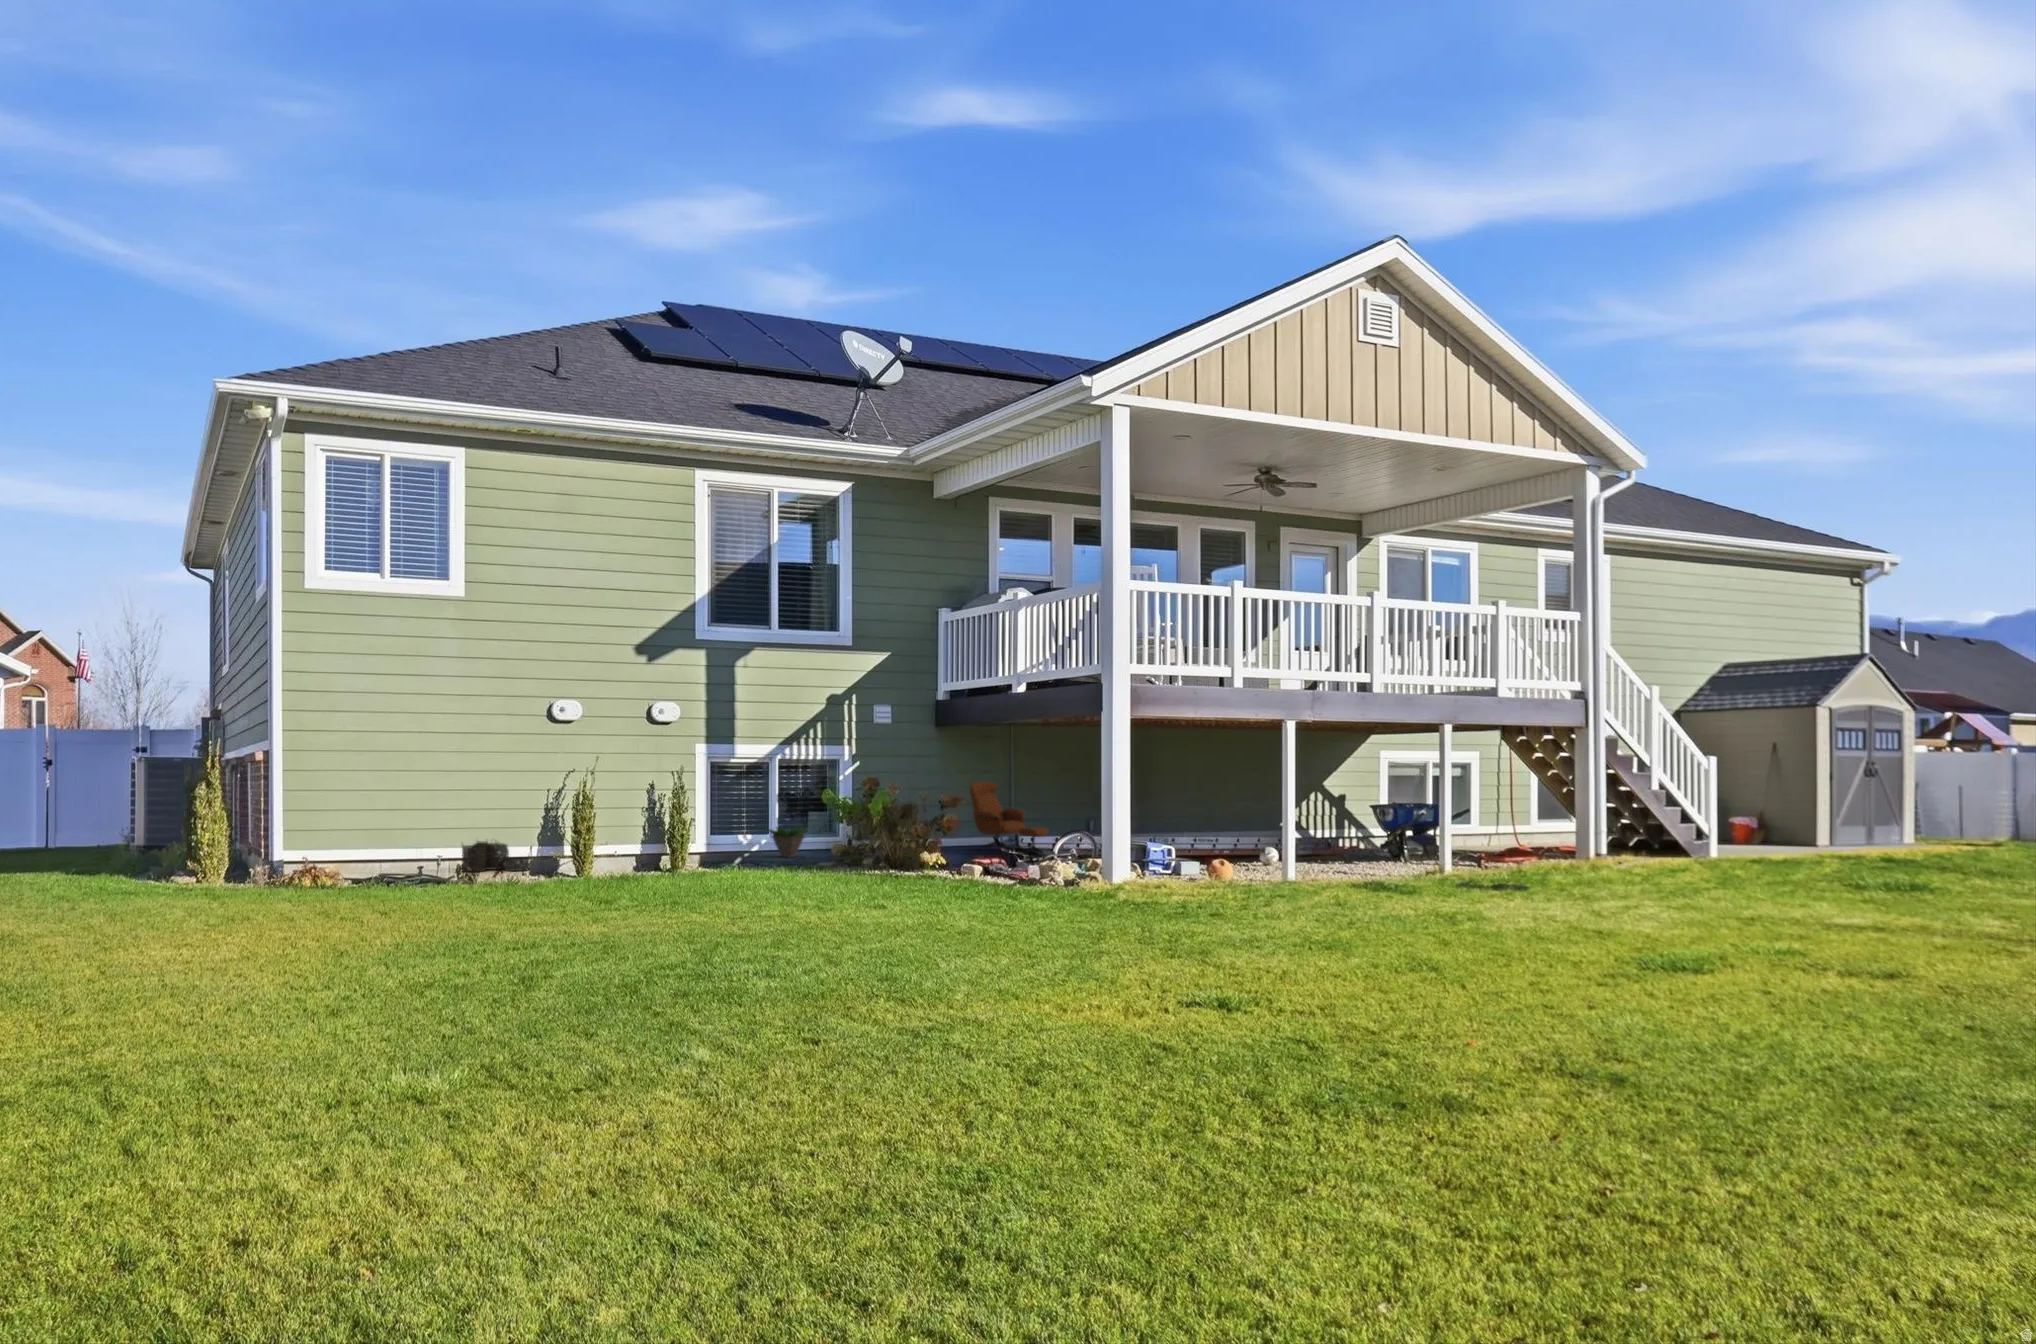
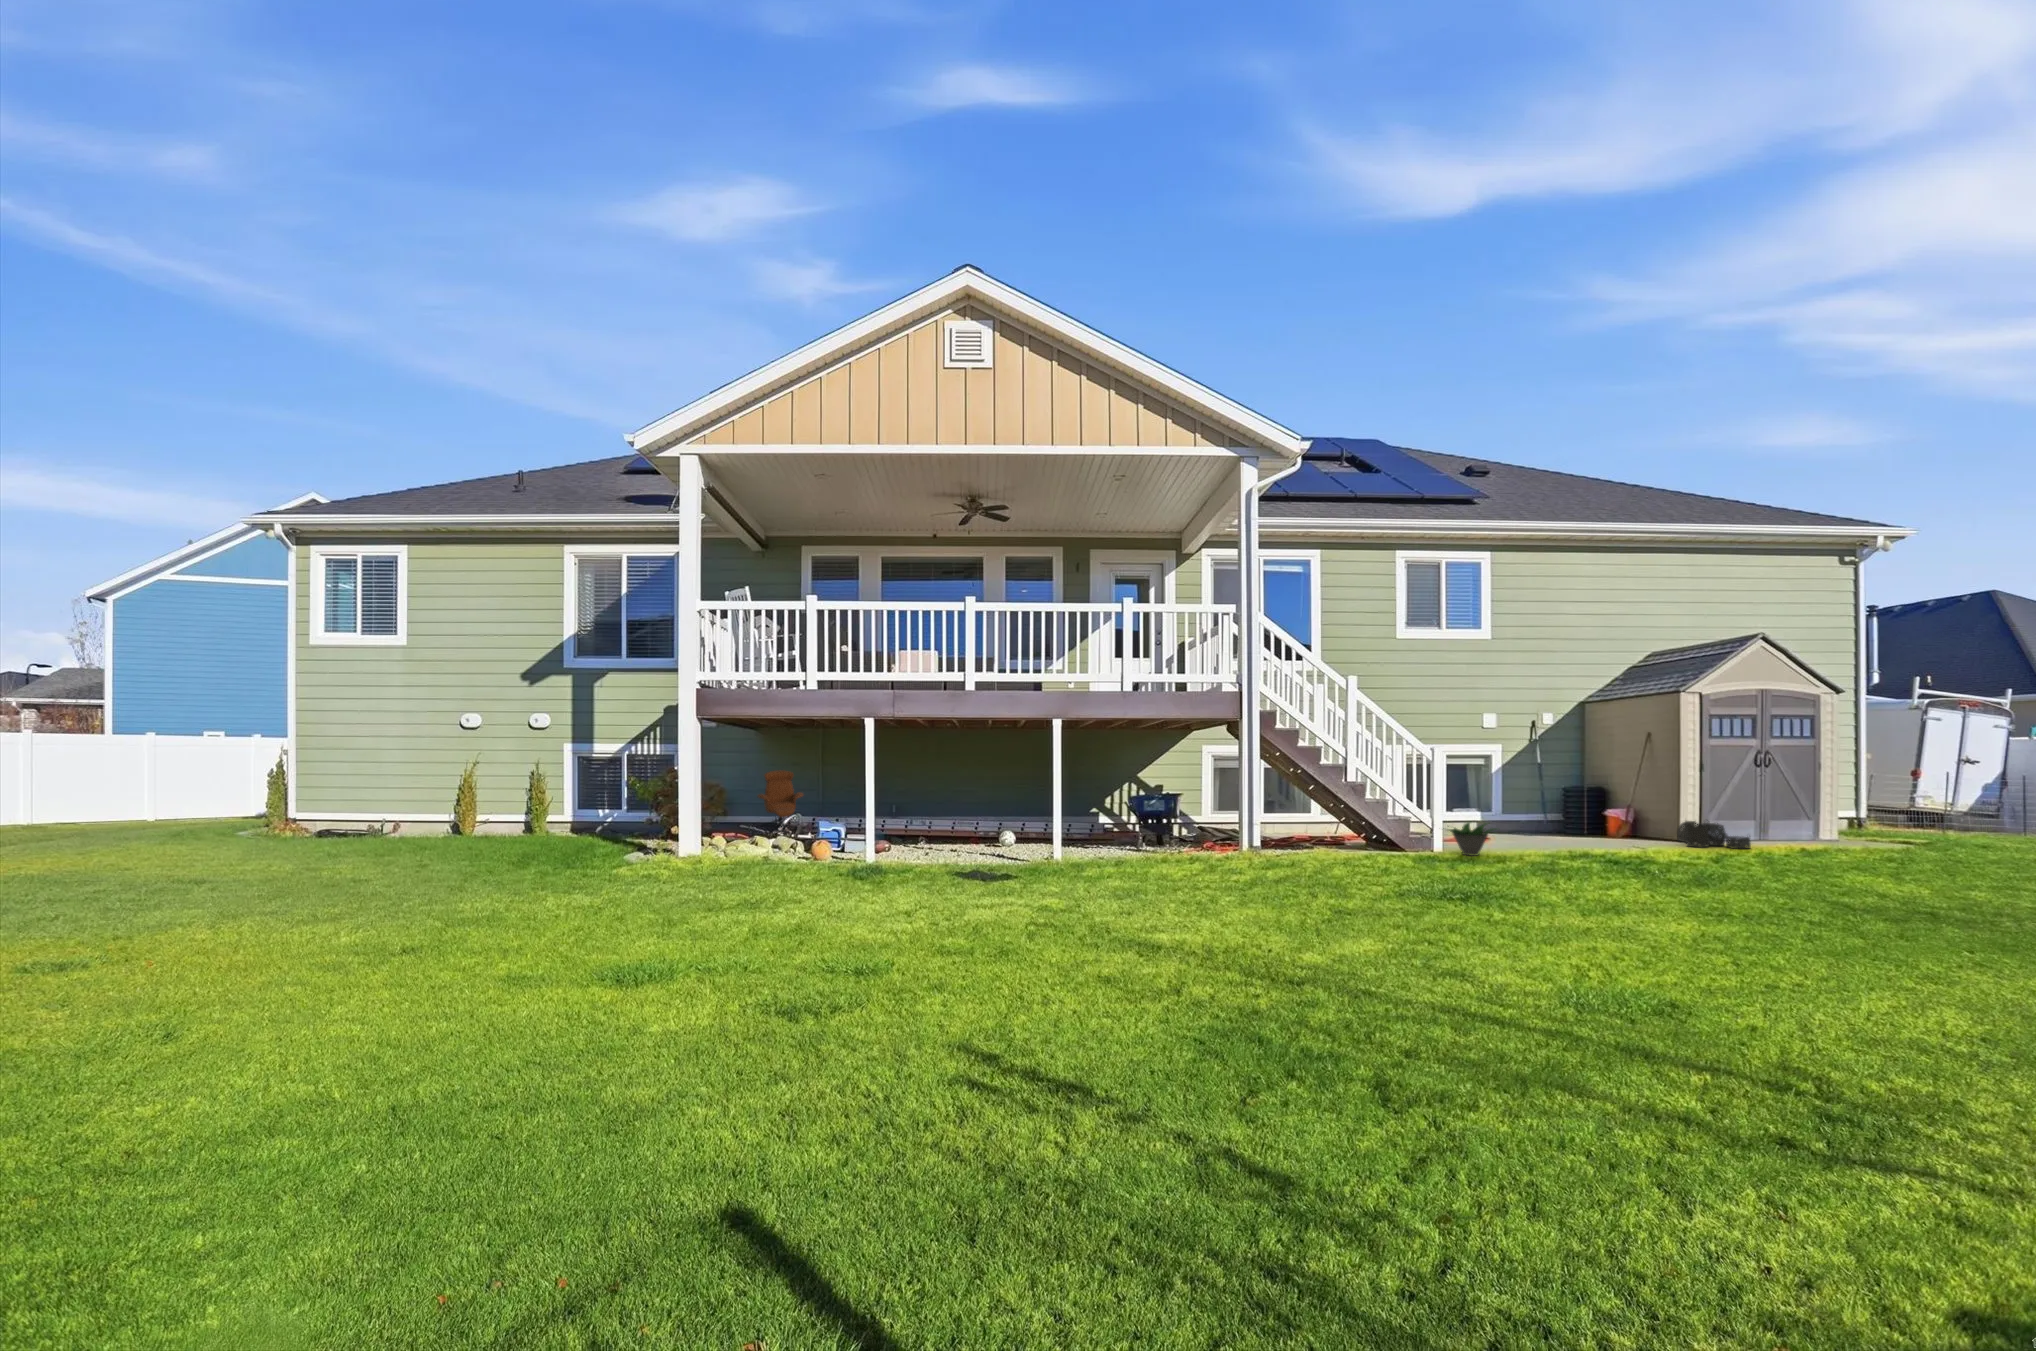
decorative plant: present [766,826,808,857] -> present [1443,822,1496,856]
woven basket: present [462,841,529,872] -> present [1677,821,1751,849]

